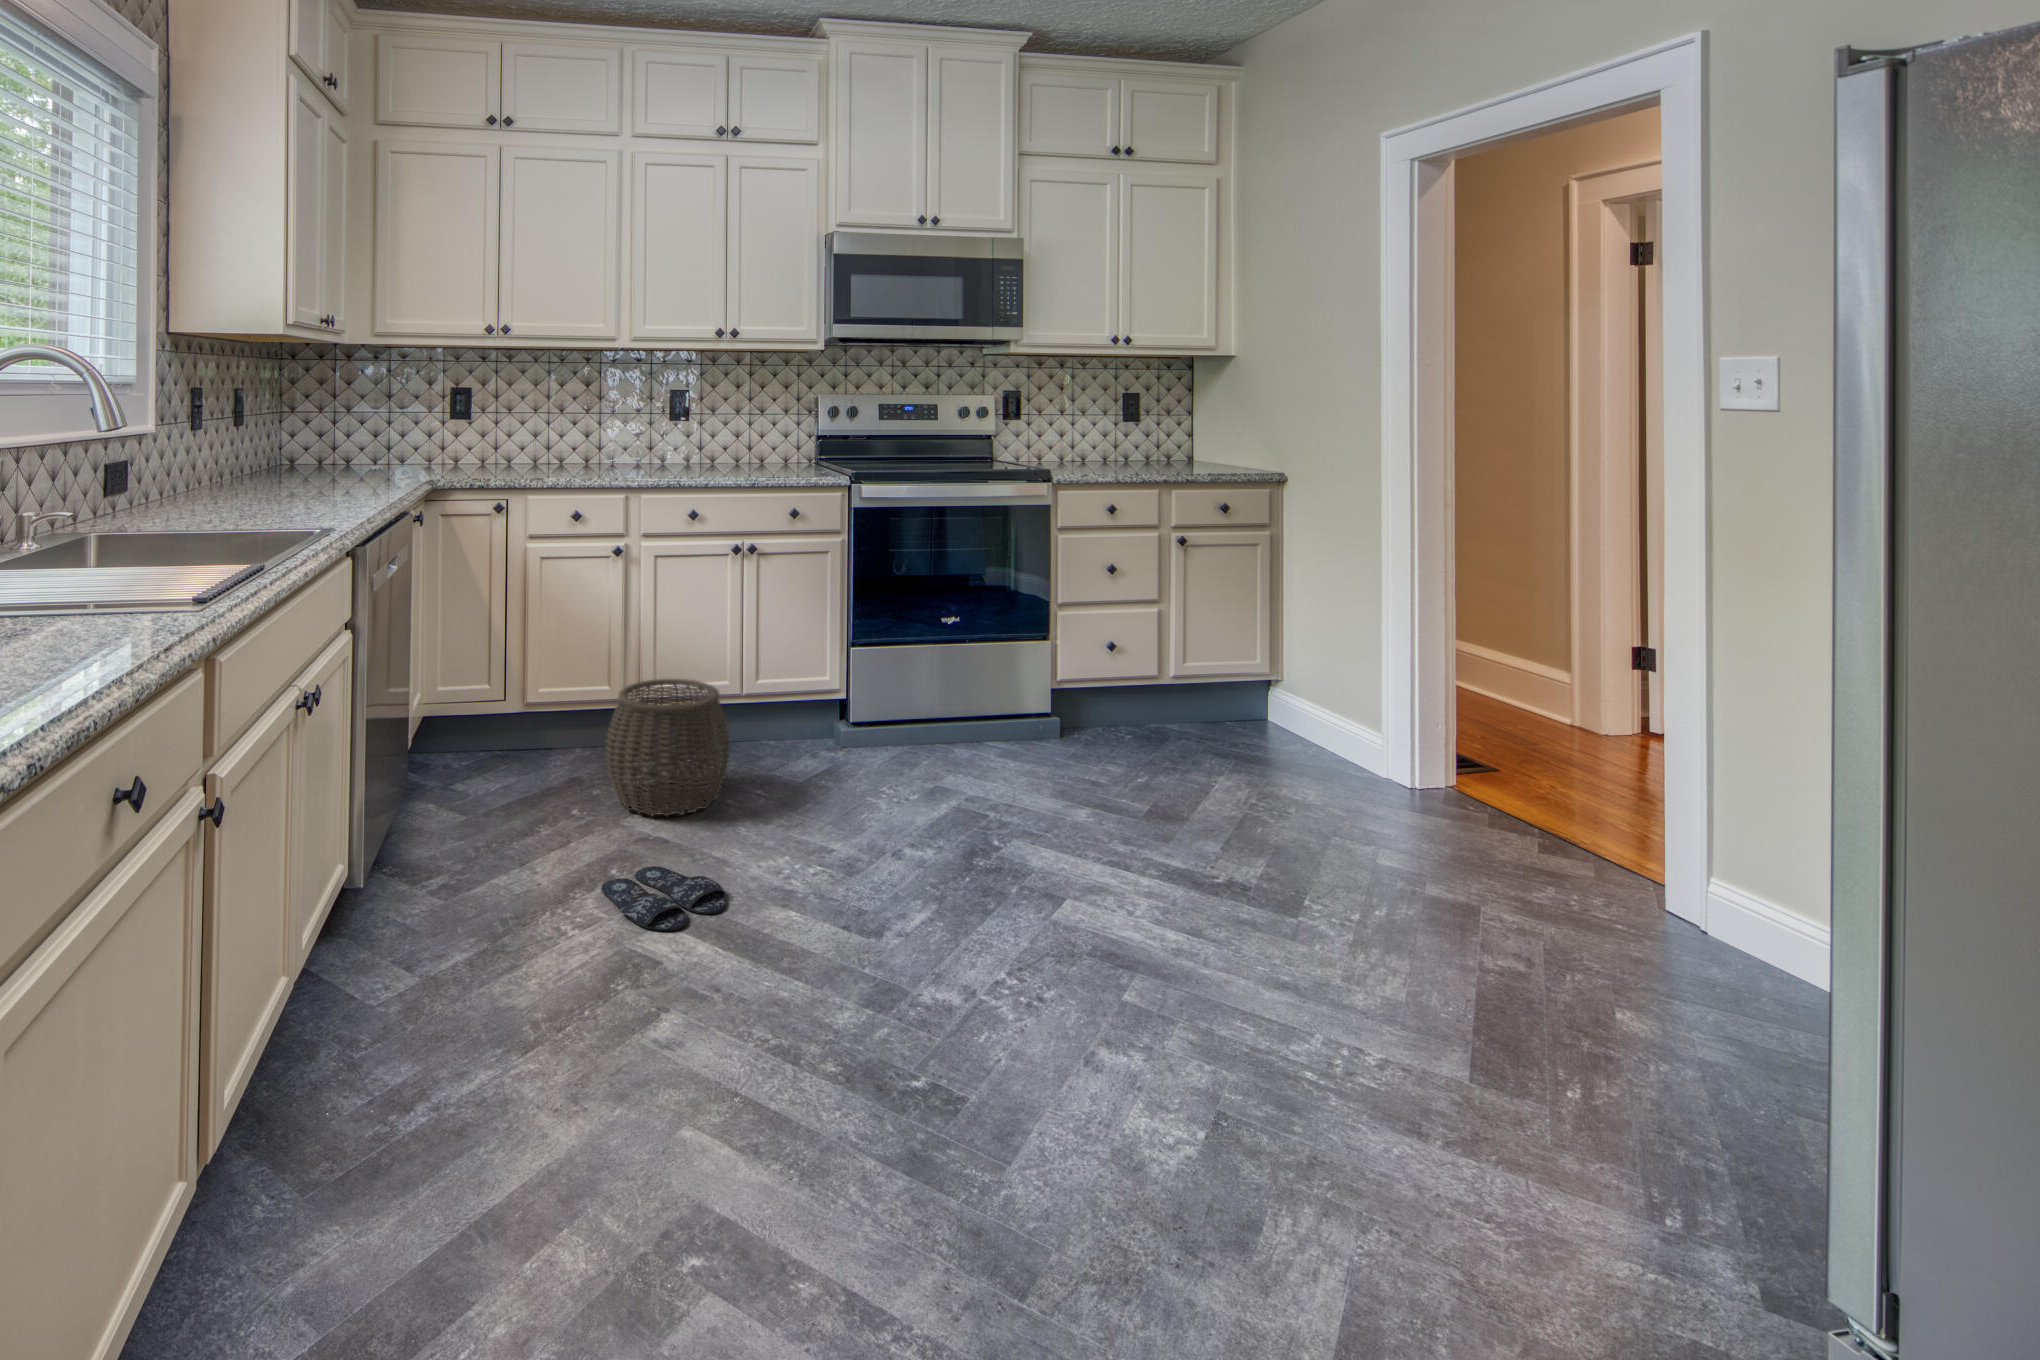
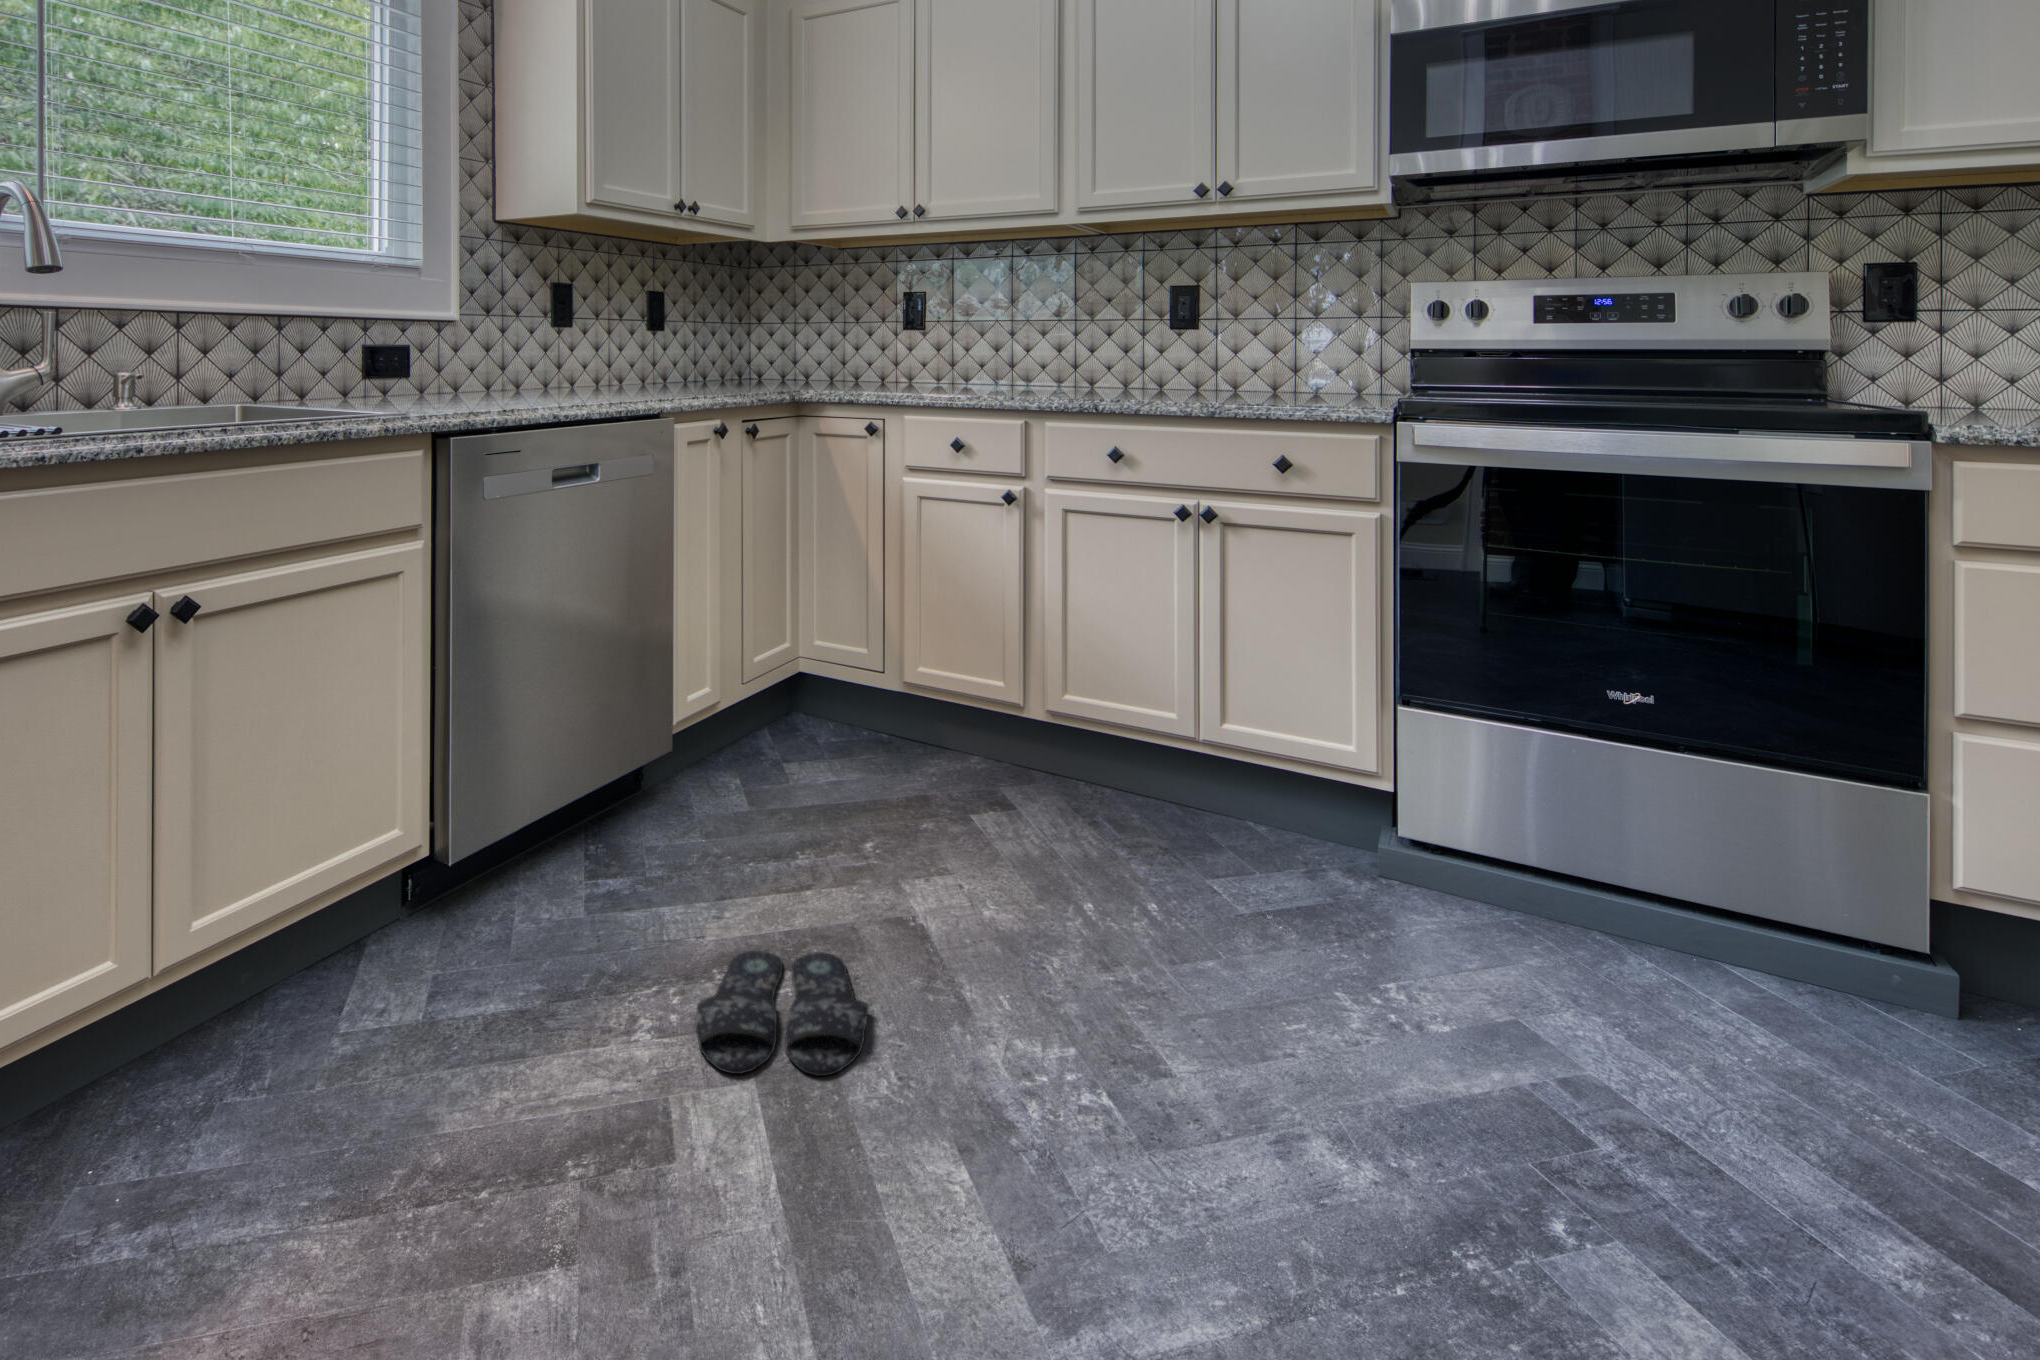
woven basket: present [606,679,730,816] -> none [892,681,1085,899]

